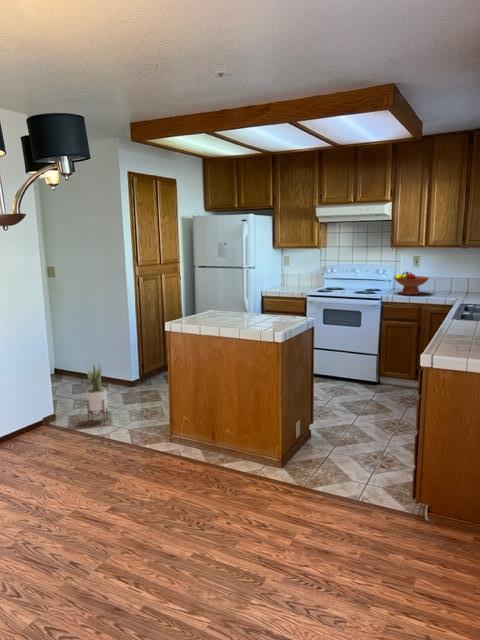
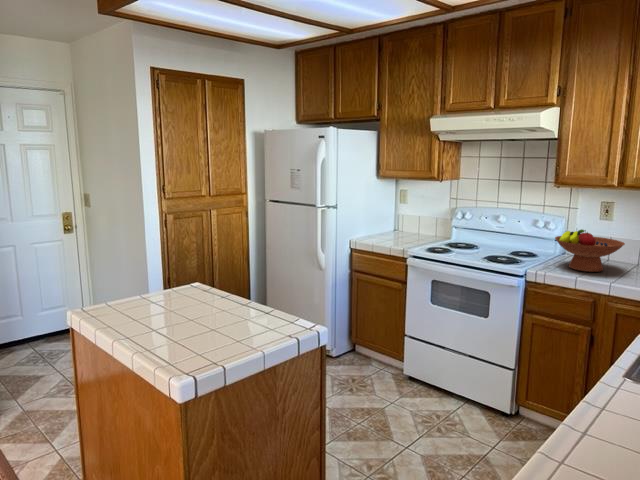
potted plant: present [86,363,108,425] -> none [8,341,61,439]

